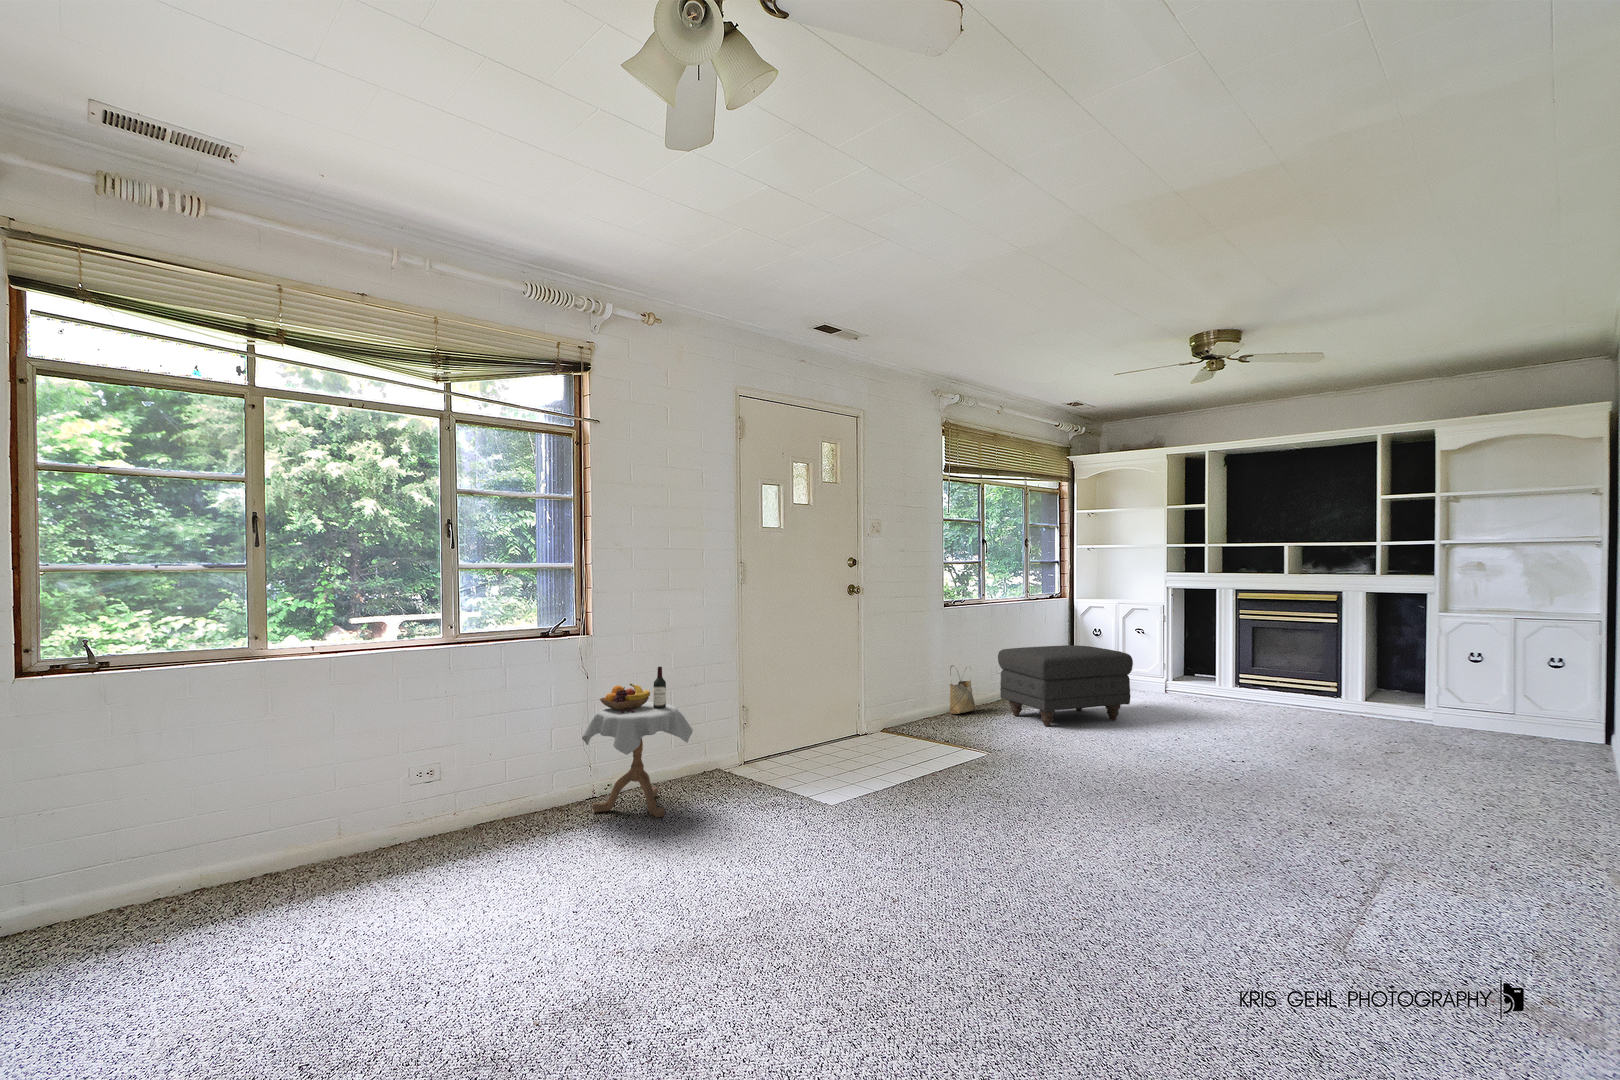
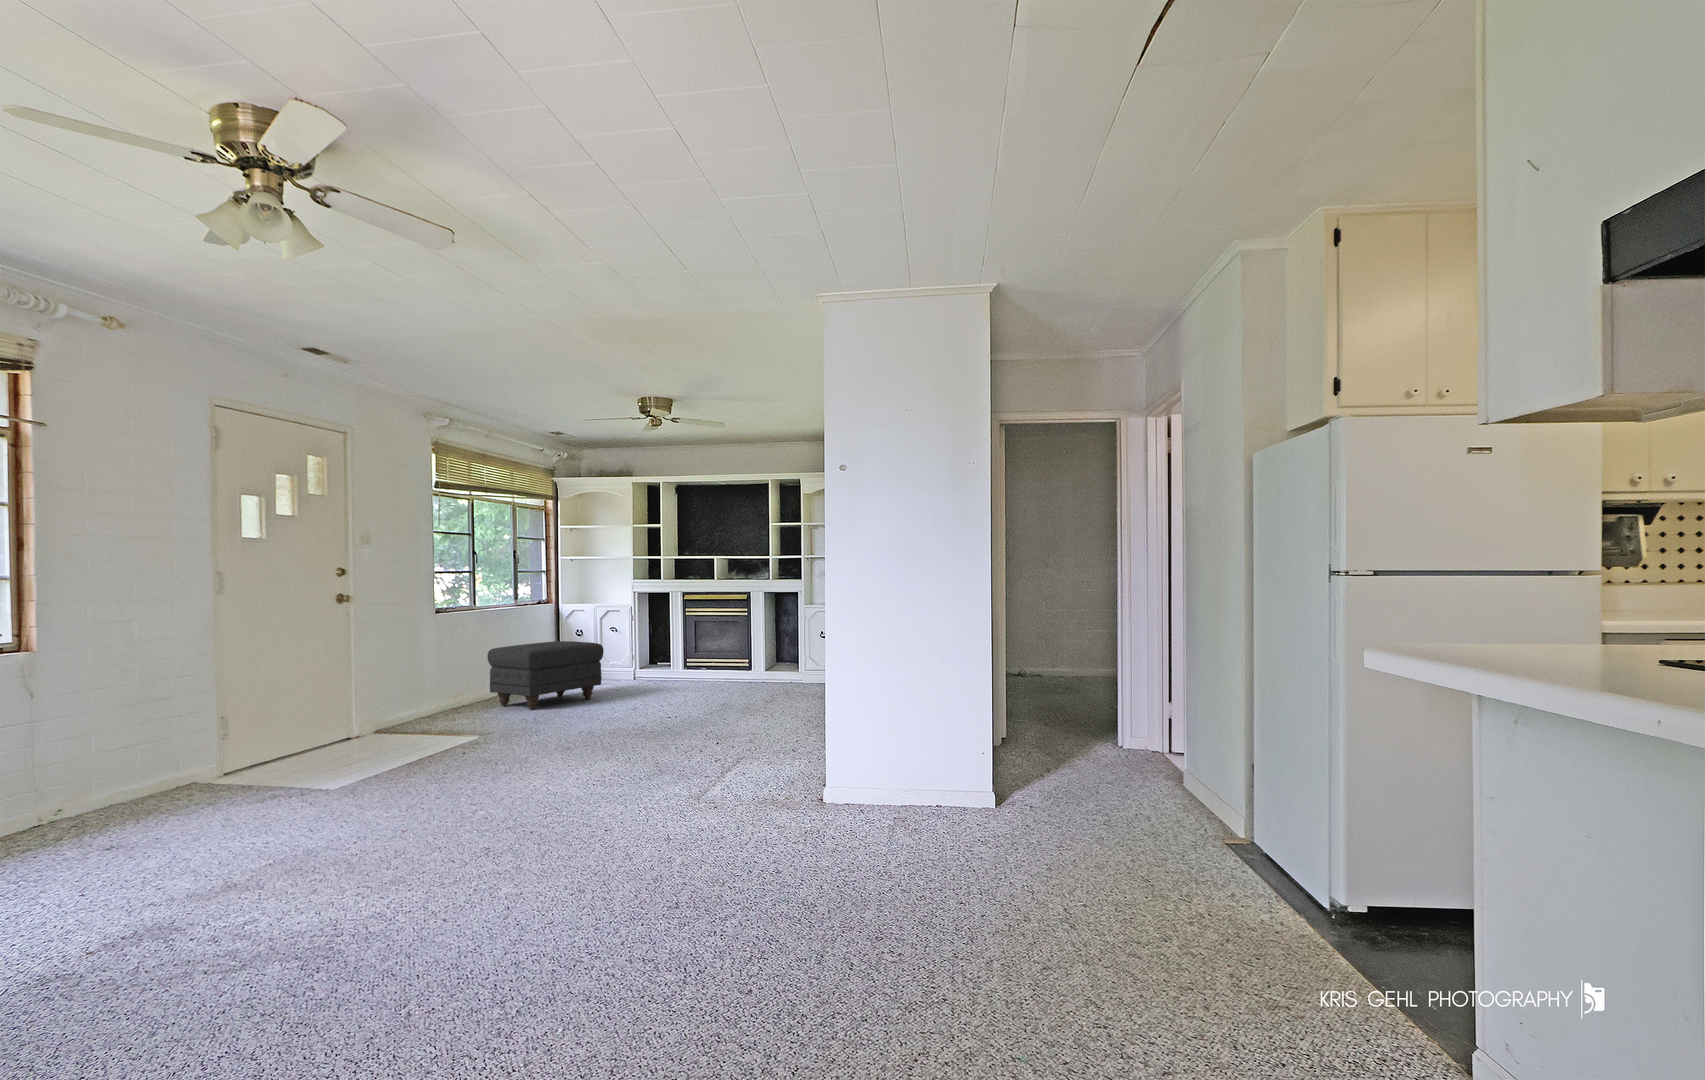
woven basket: present [949,665,975,714] -> none [439,666,465,711]
side table: present [582,667,693,817] -> none [30,675,176,830]

